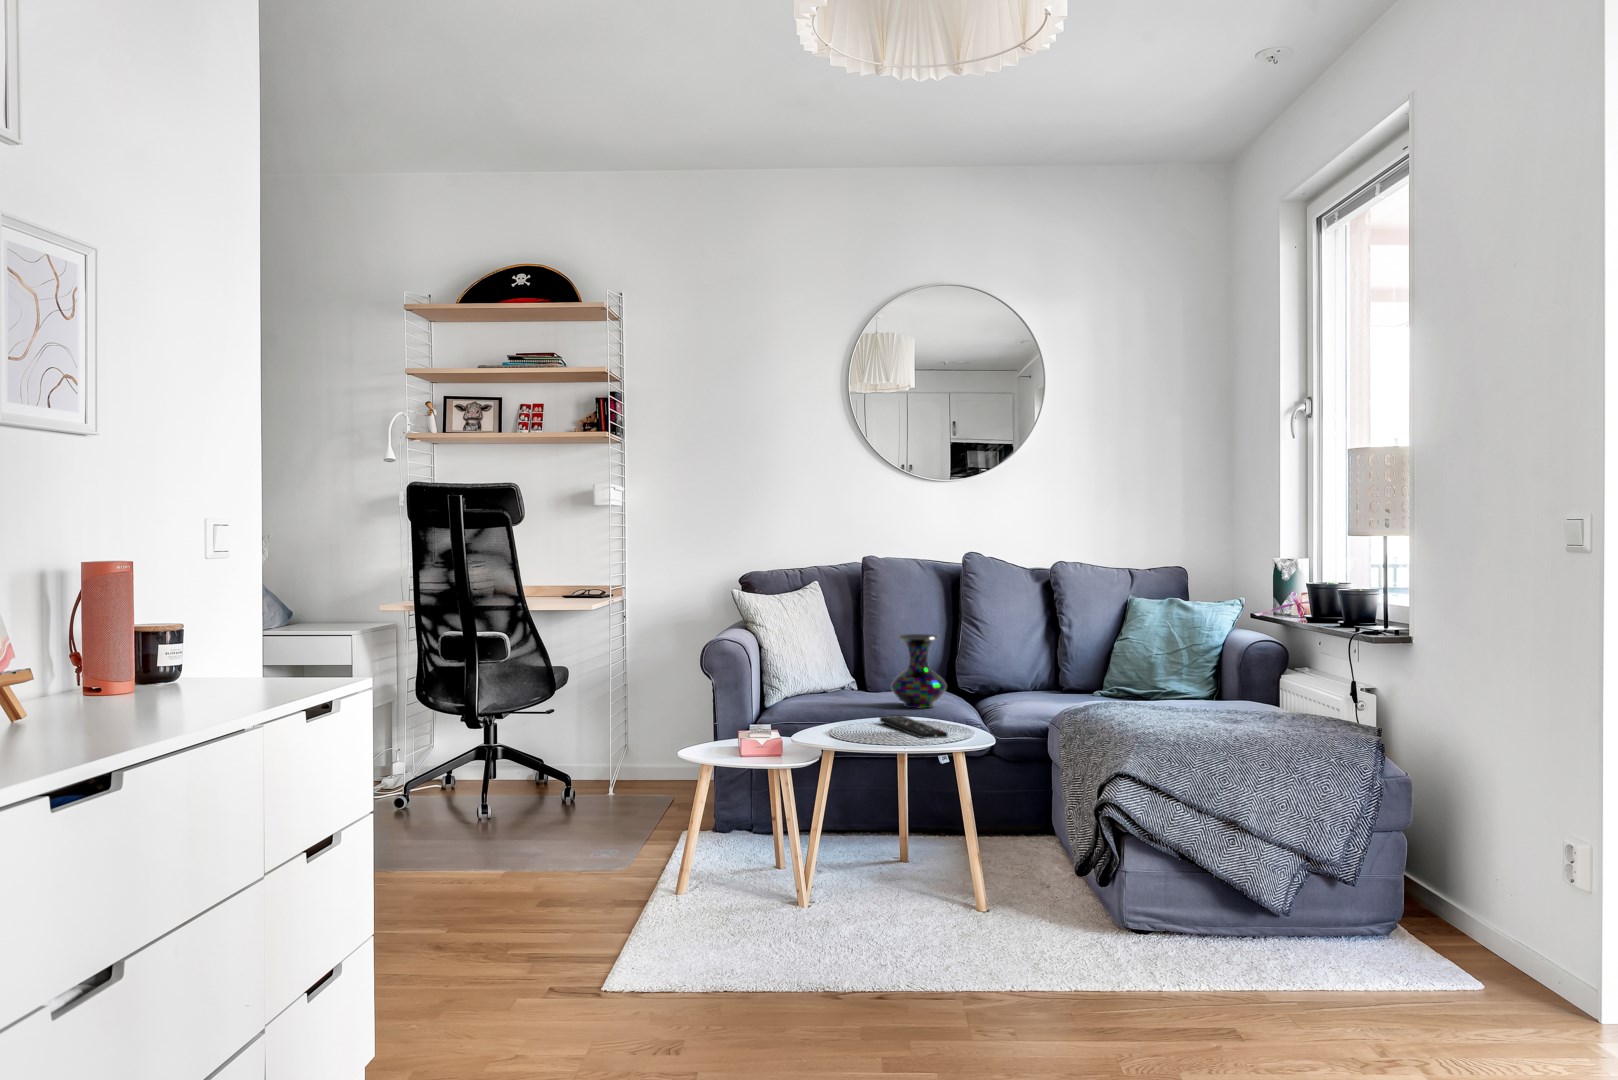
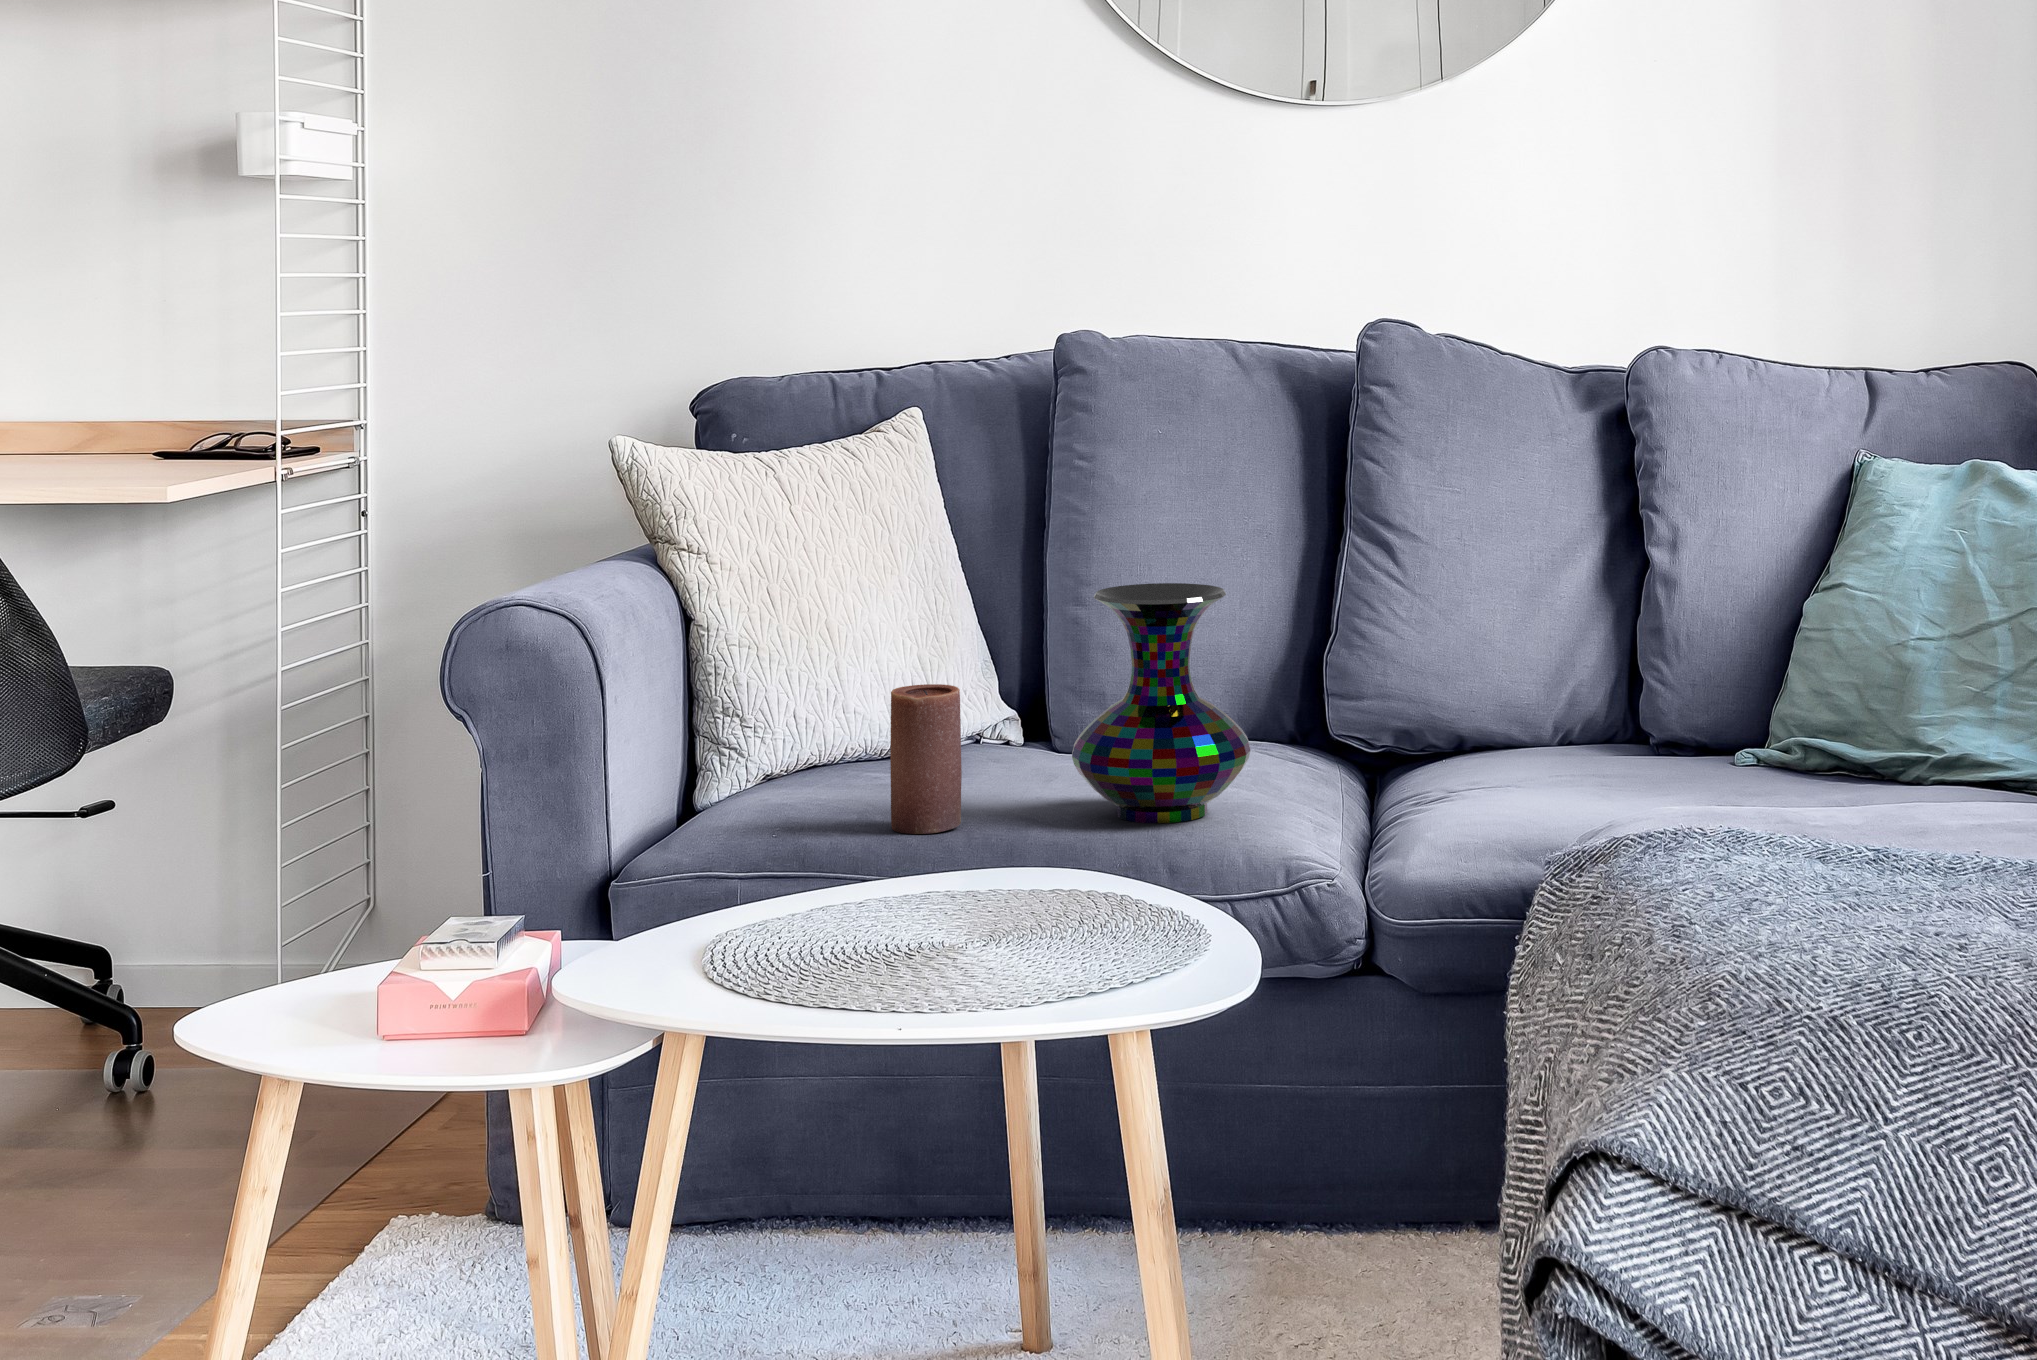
candle: none [839,664,860,710] -> present [890,684,962,834]
remote control: present [880,715,948,738] -> none [955,870,1123,983]

